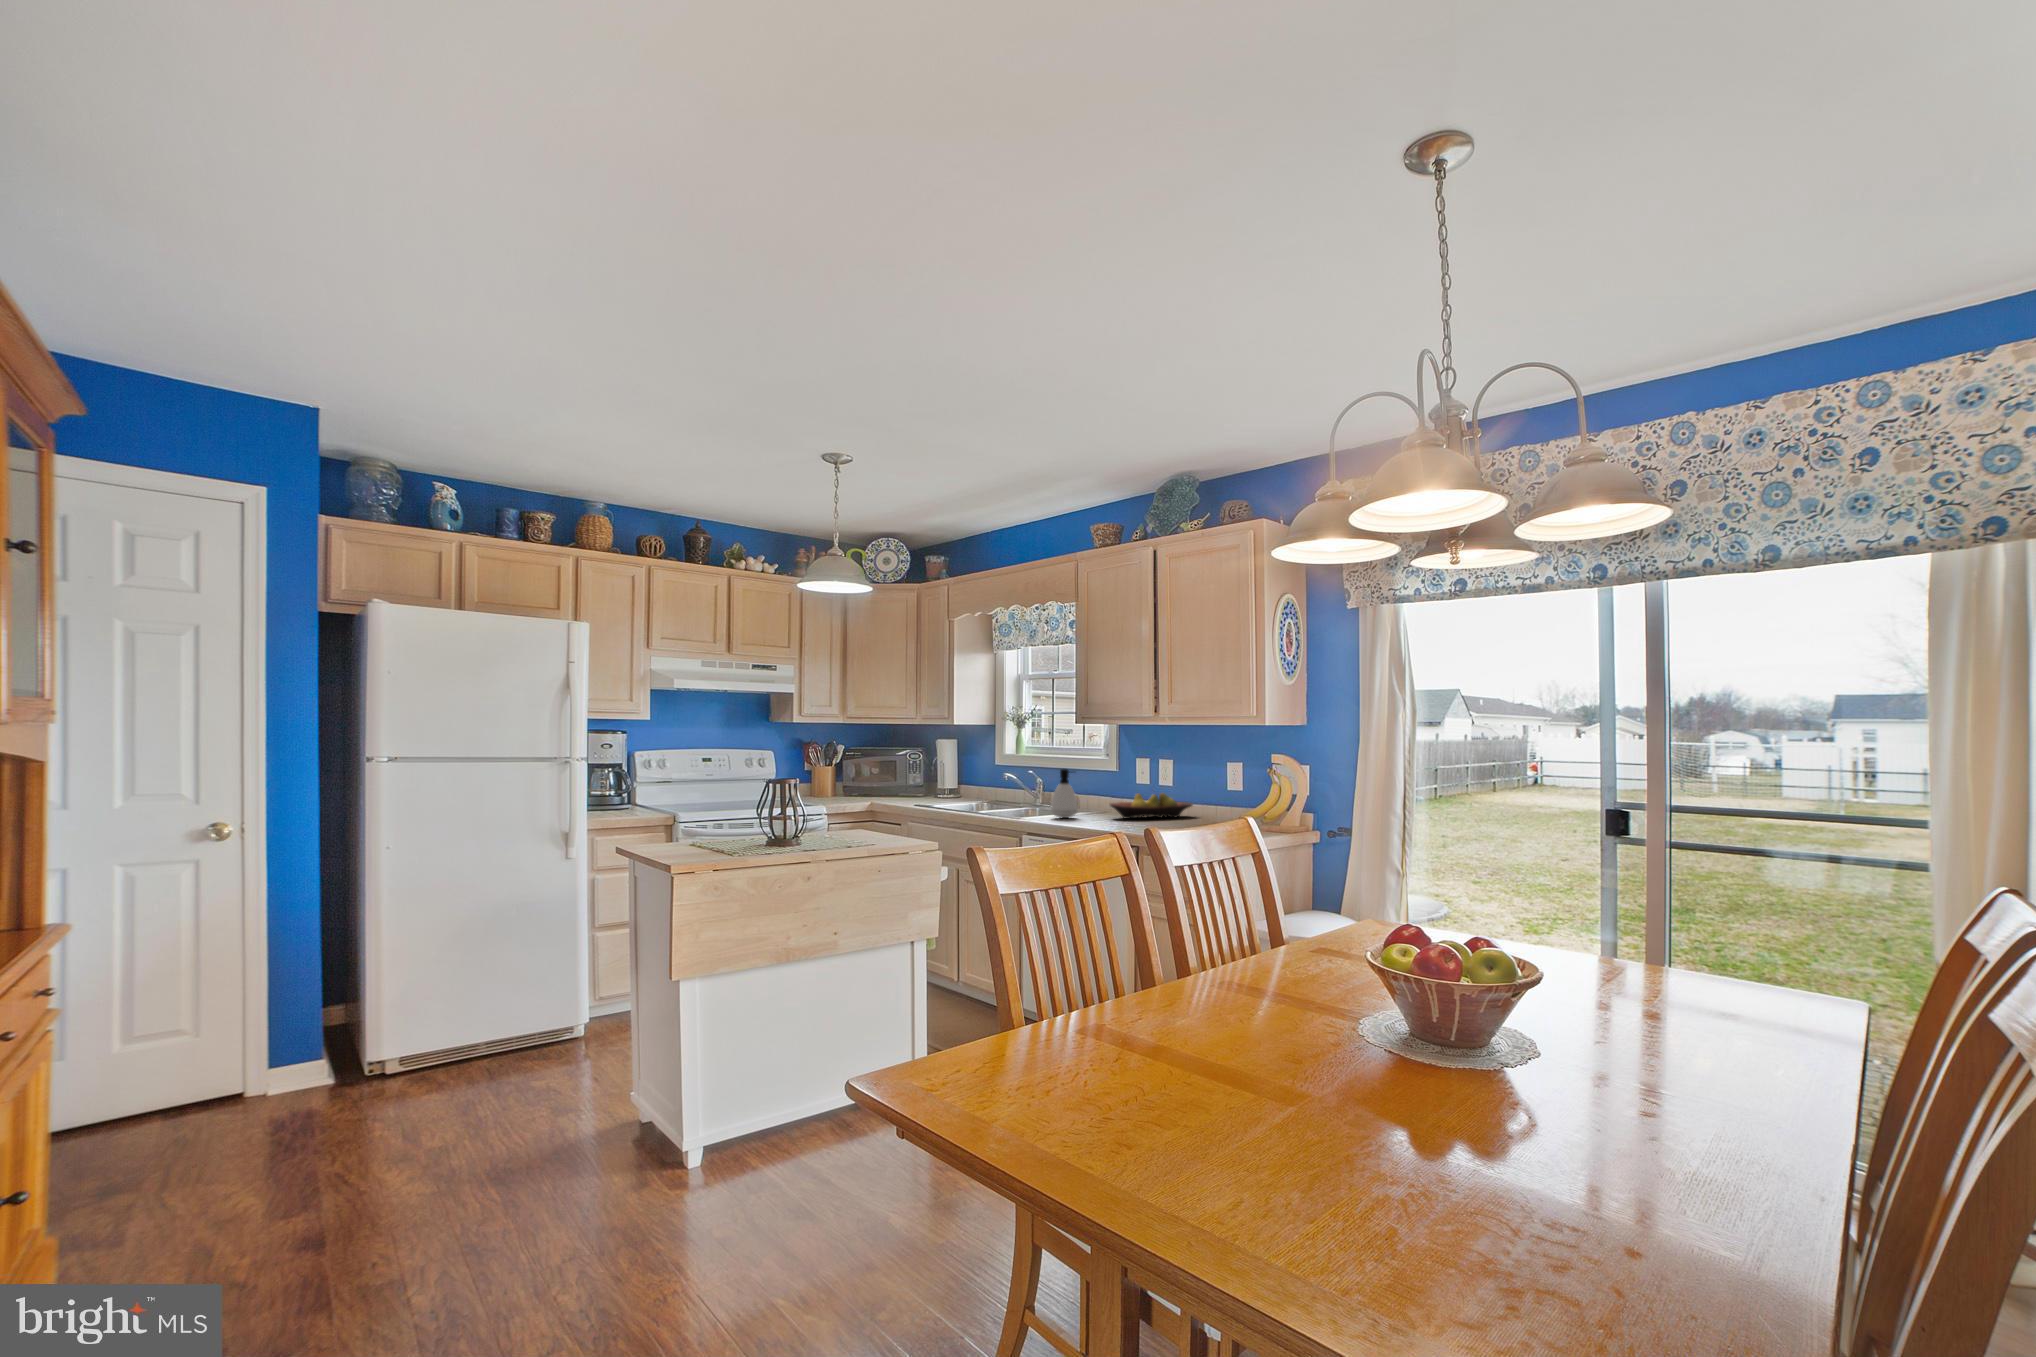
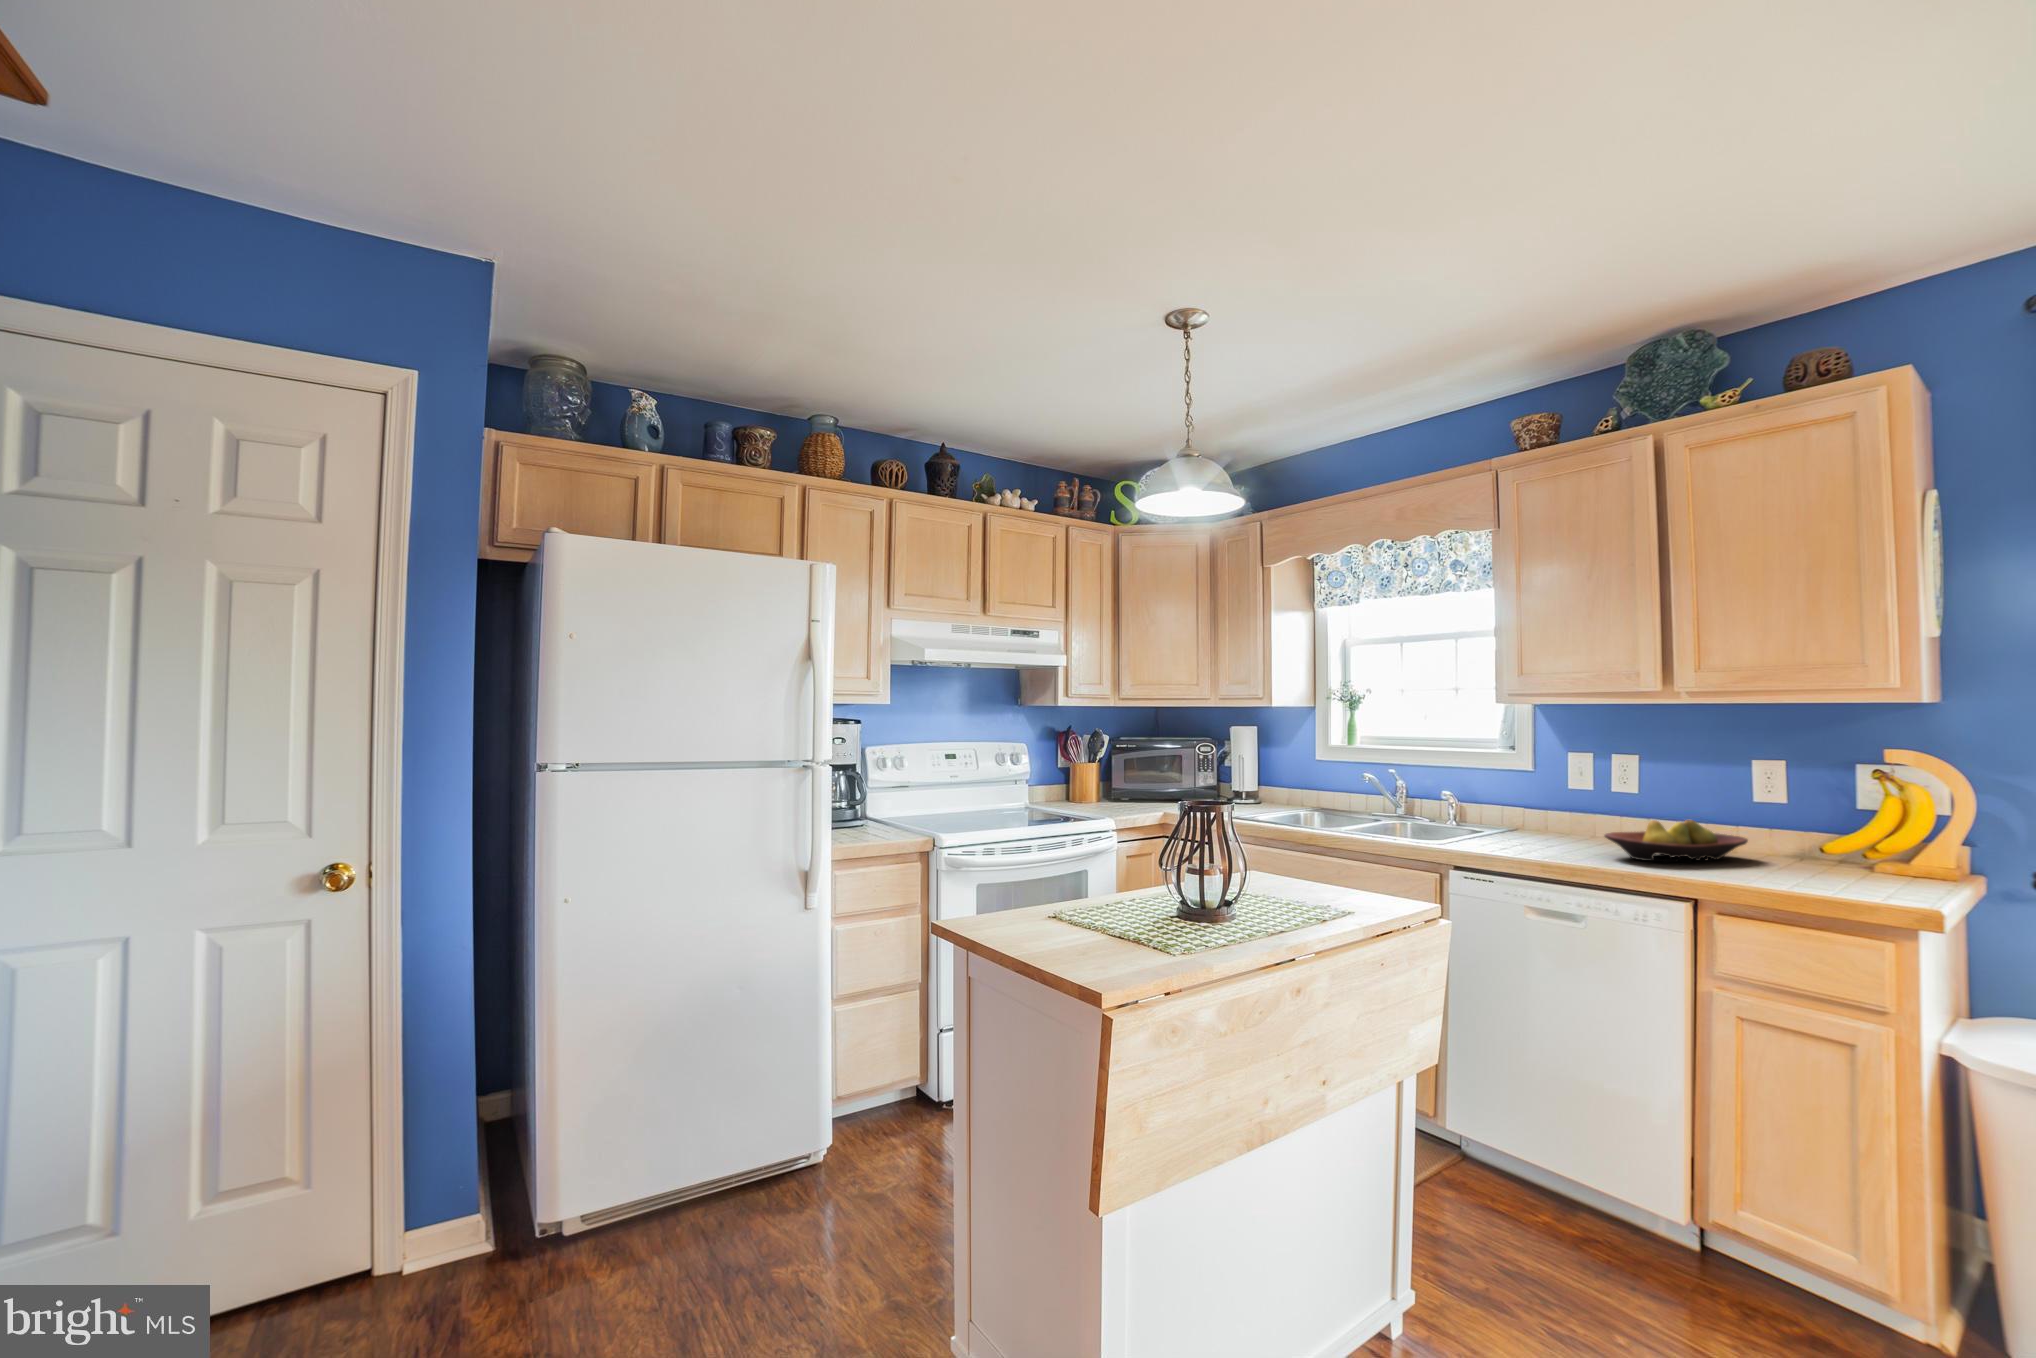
soap dispenser: present [1051,769,1077,818] -> none [1501,780,1548,855]

